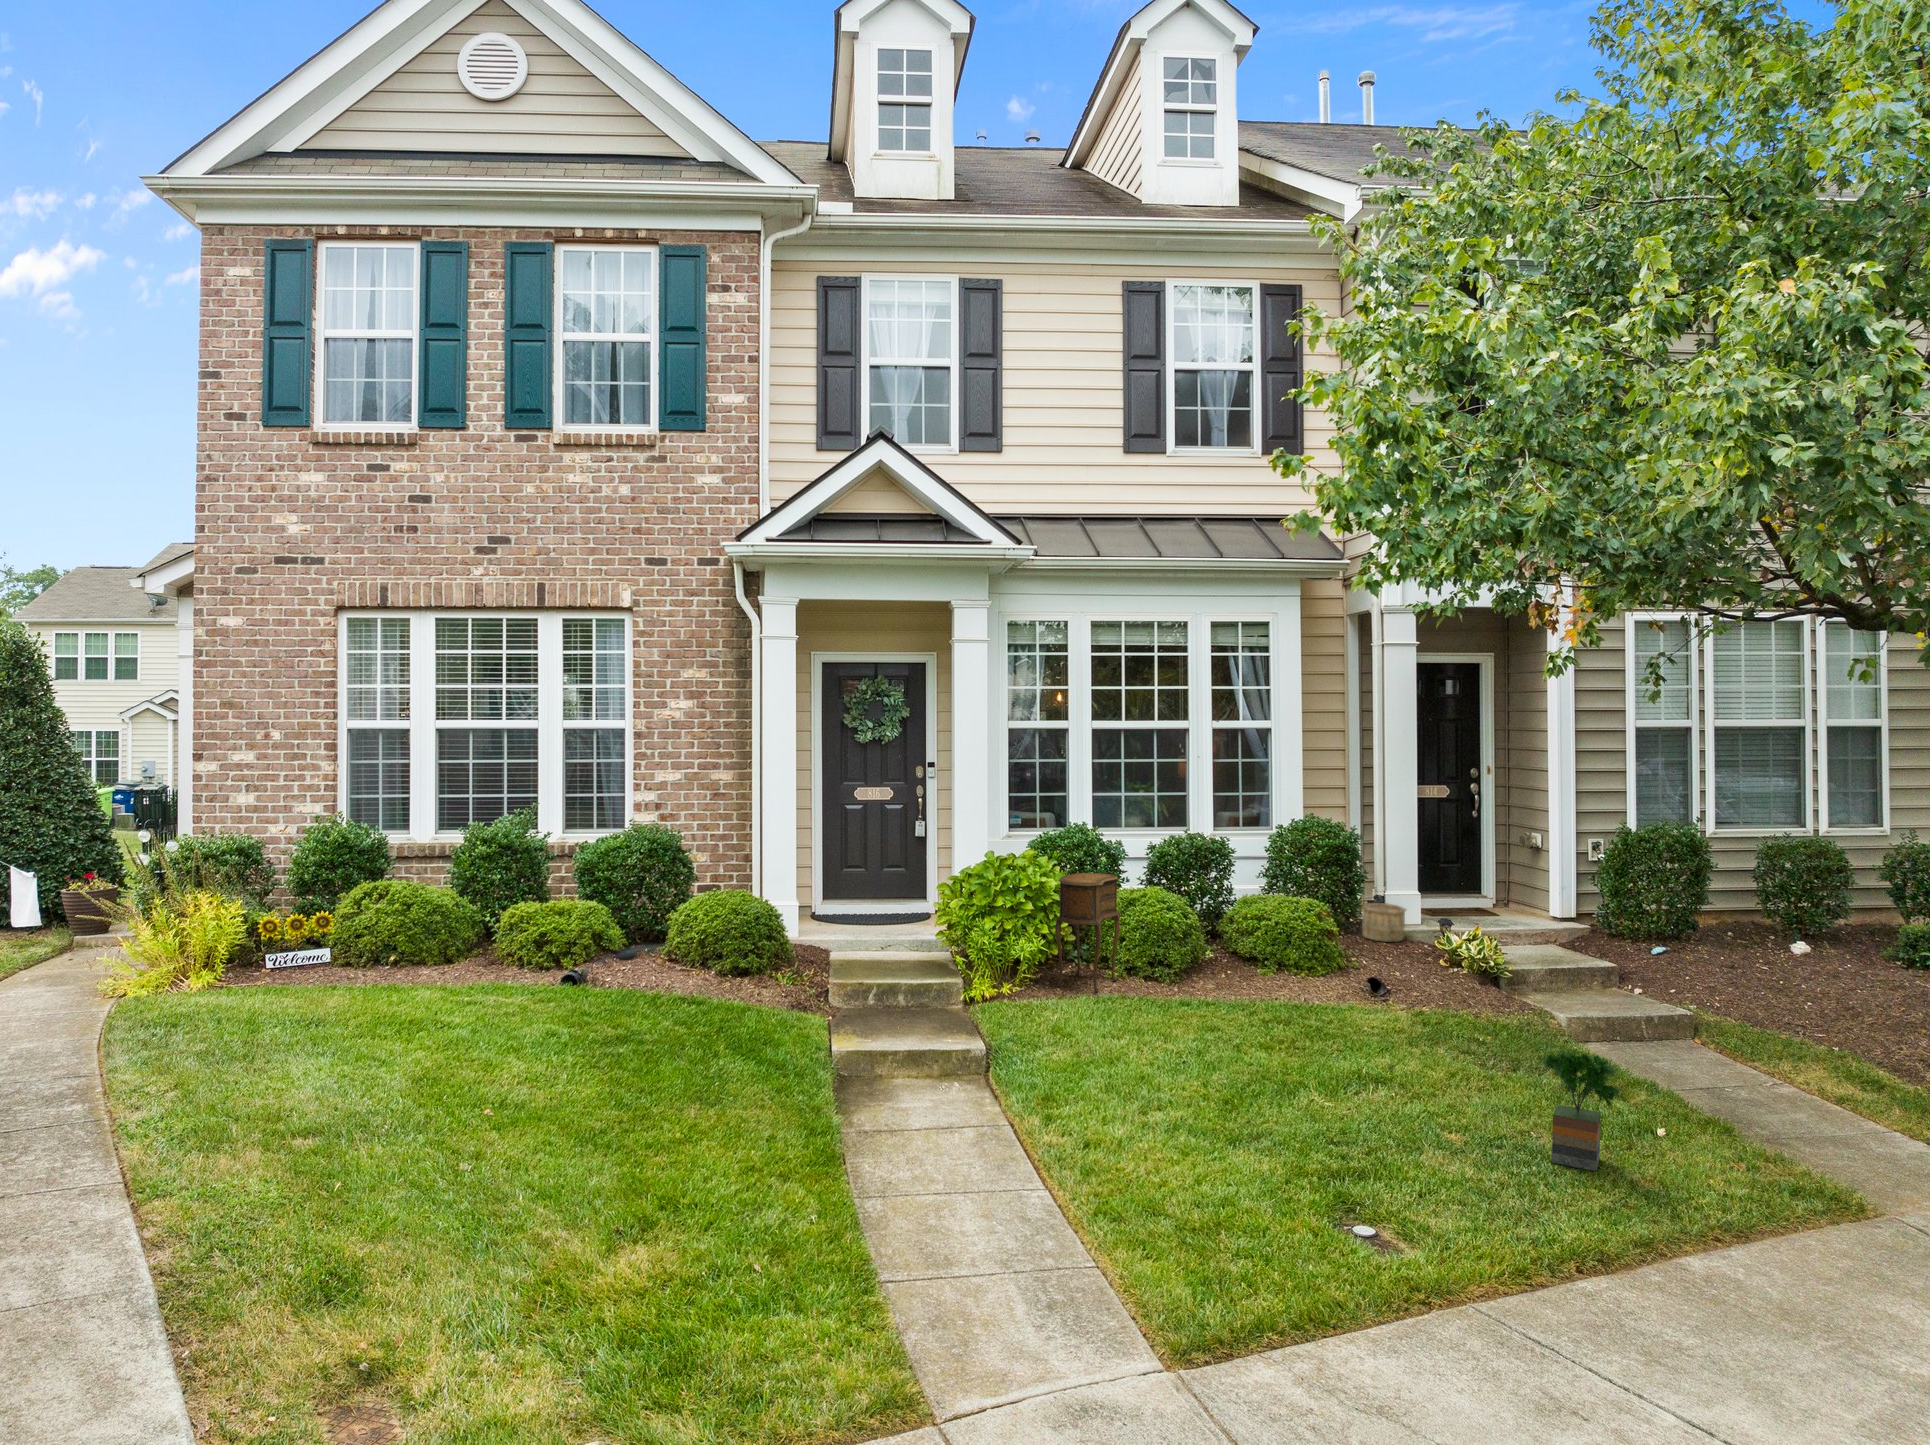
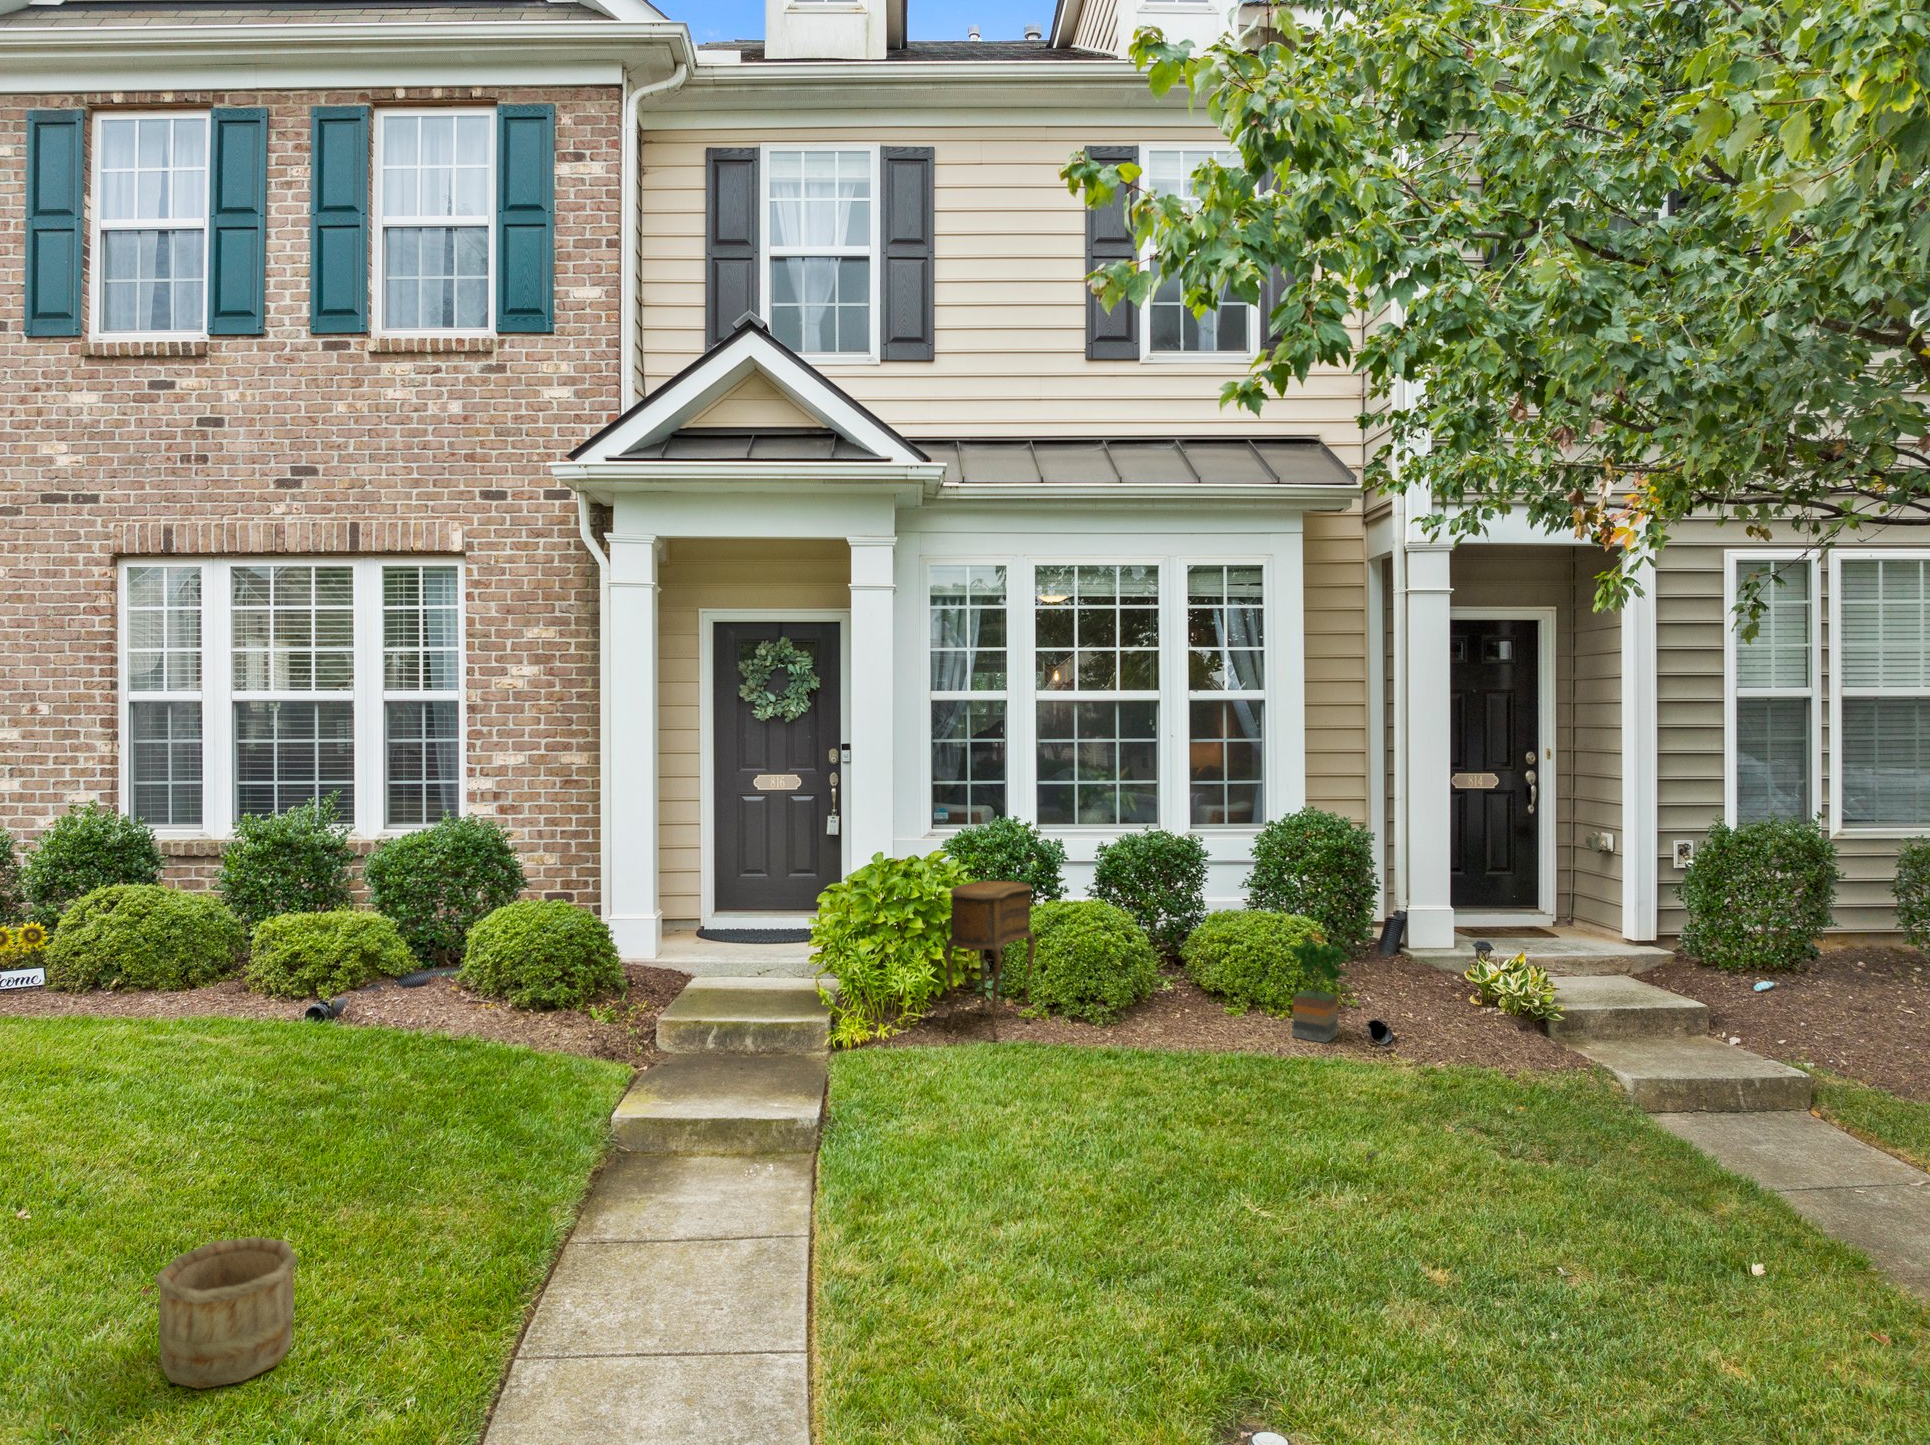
wooden bucket: present [1362,903,1406,942] -> present [155,1237,297,1389]
potted tree: present [1542,1050,1621,1171] -> present [1290,942,1350,1043]

